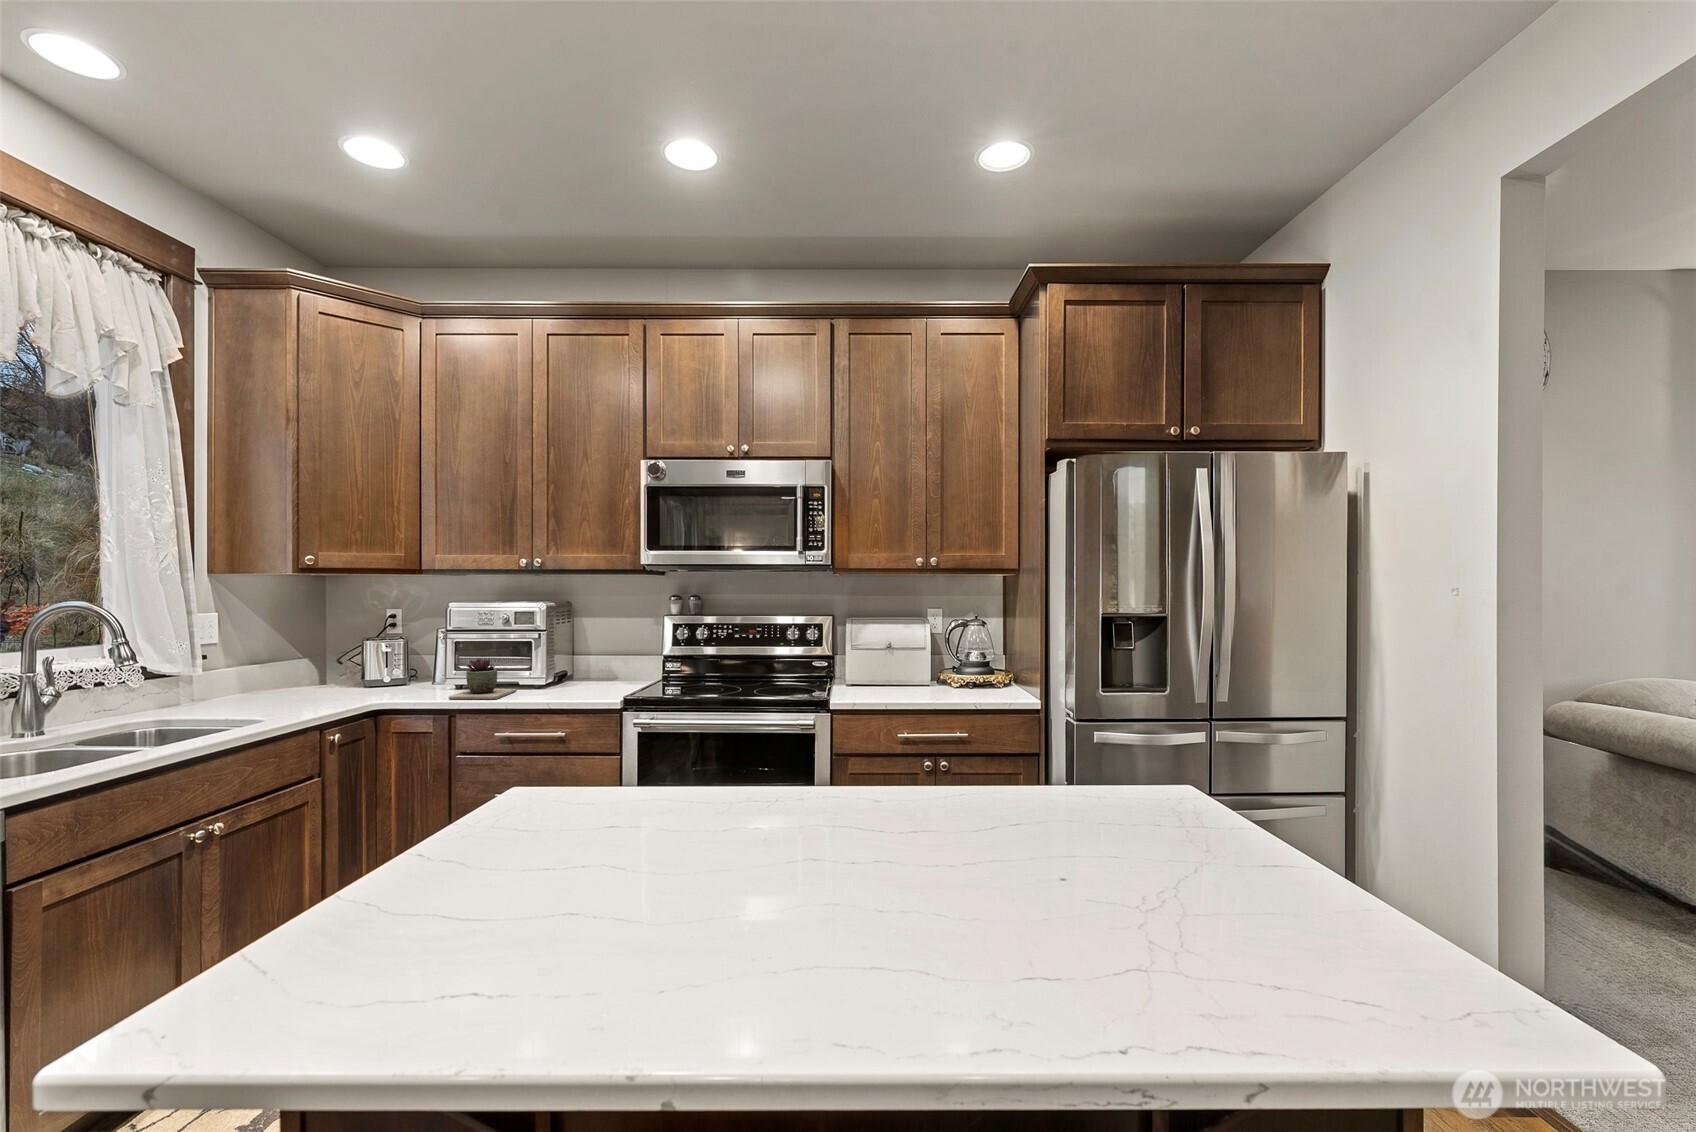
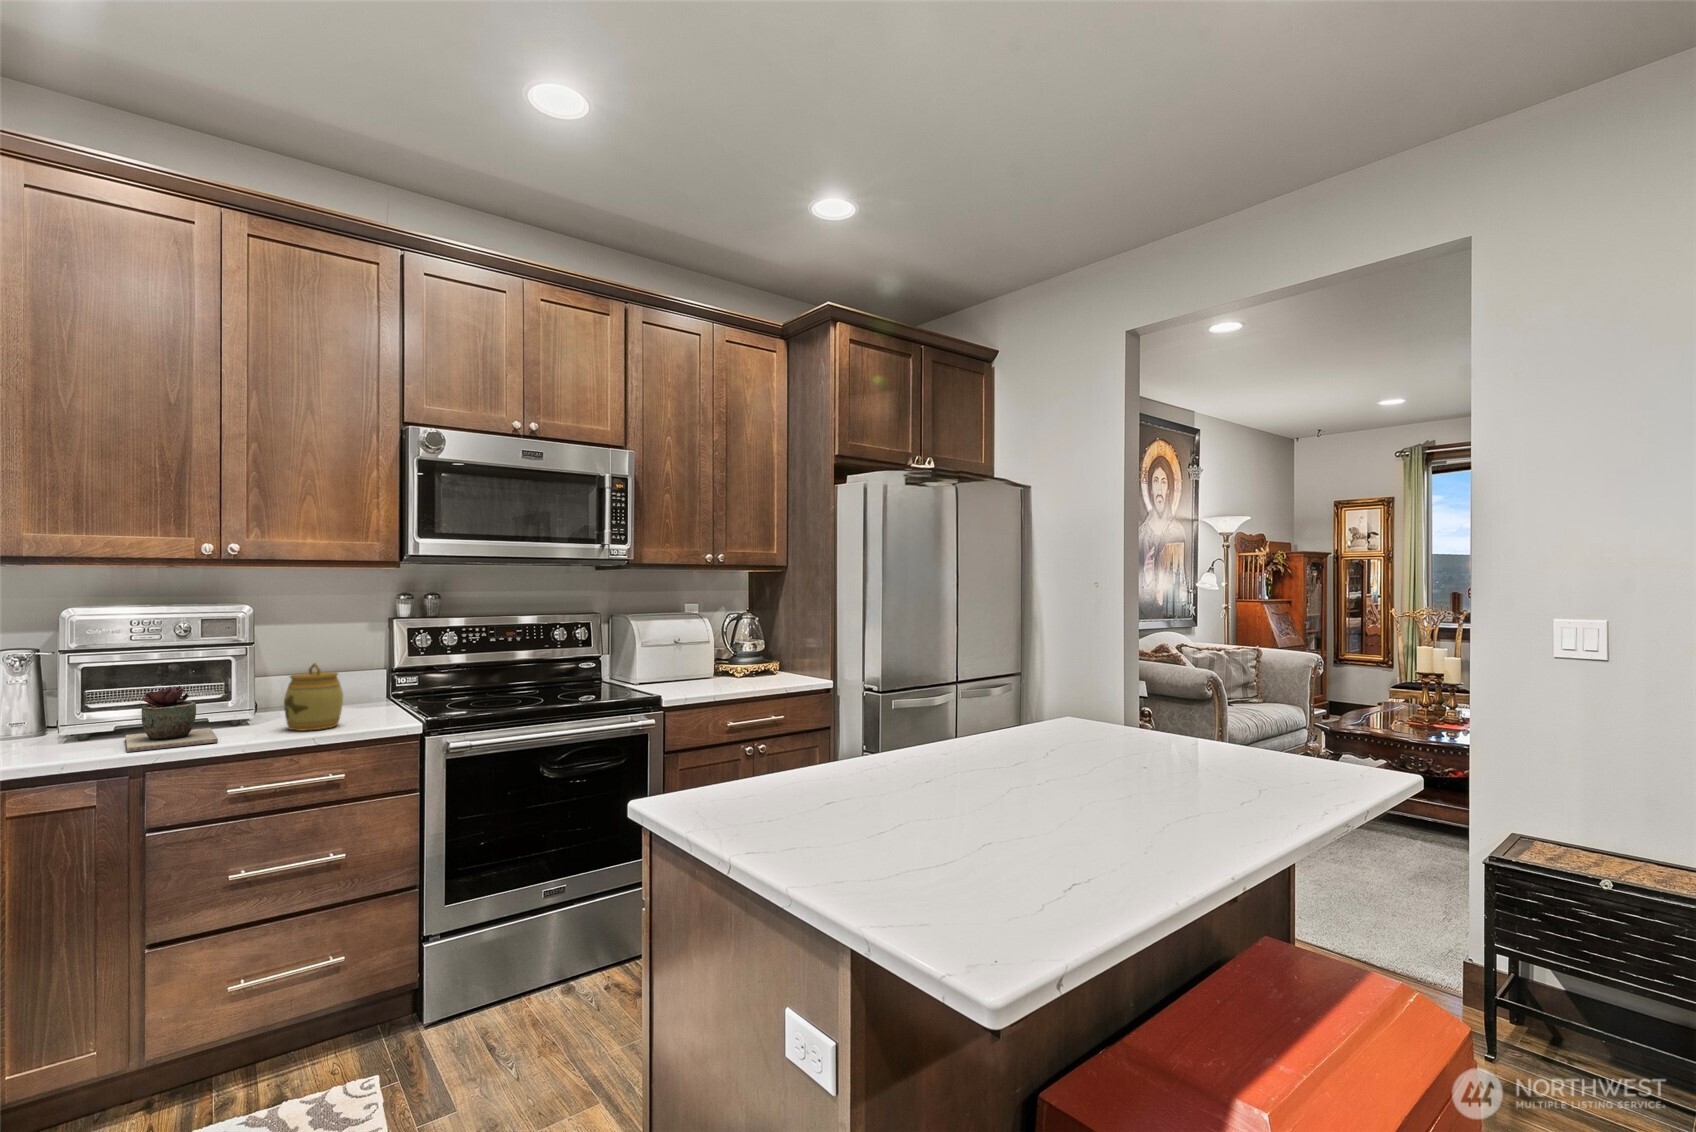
jar: none [547,647,585,698] -> present [284,663,343,731]

